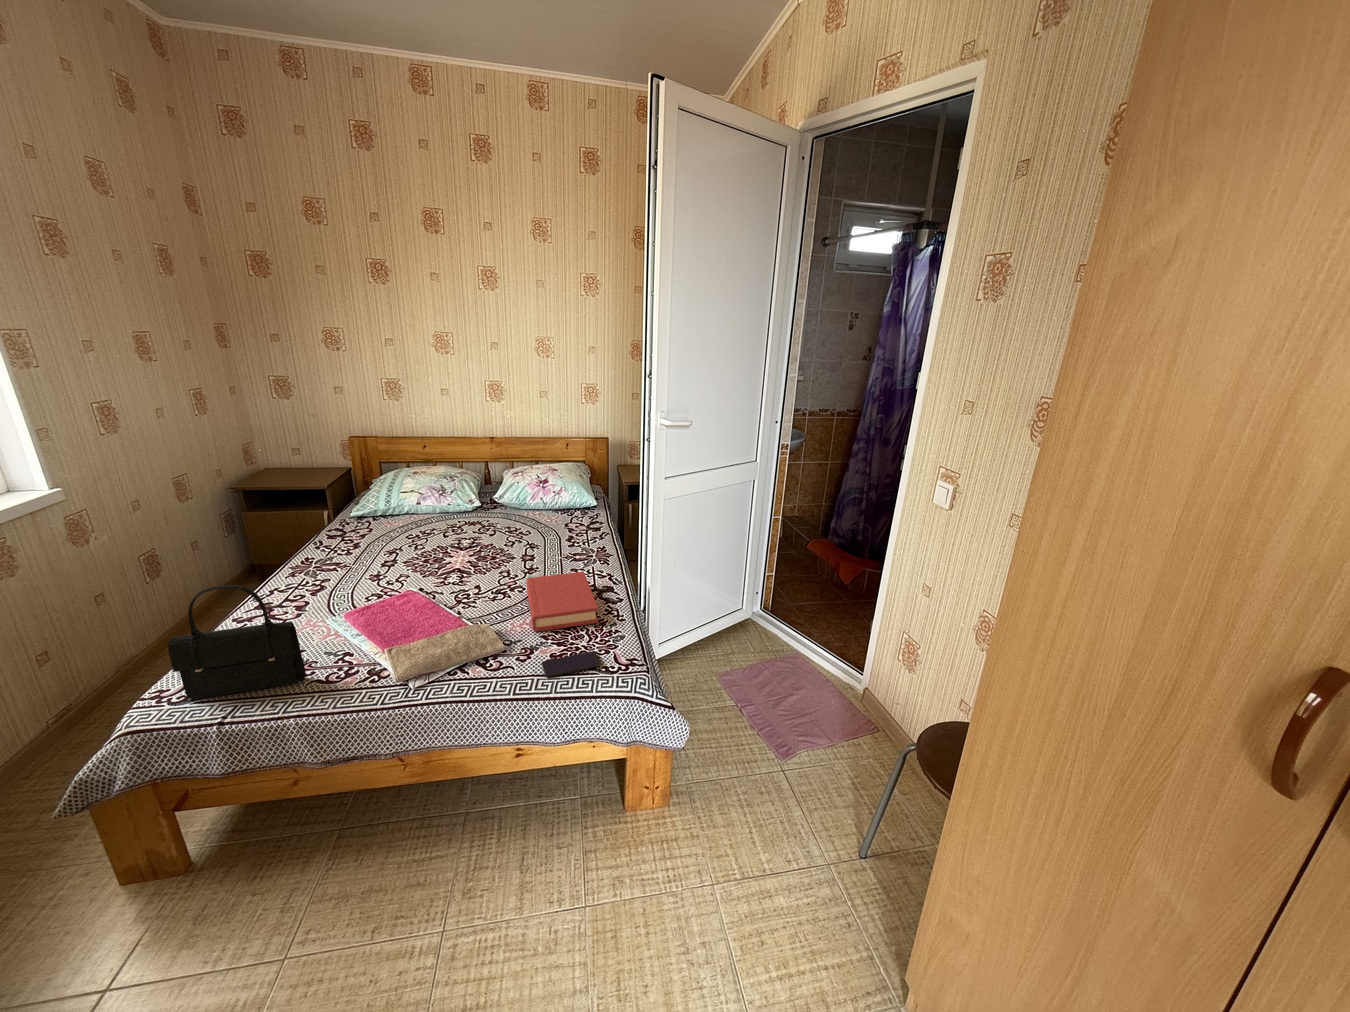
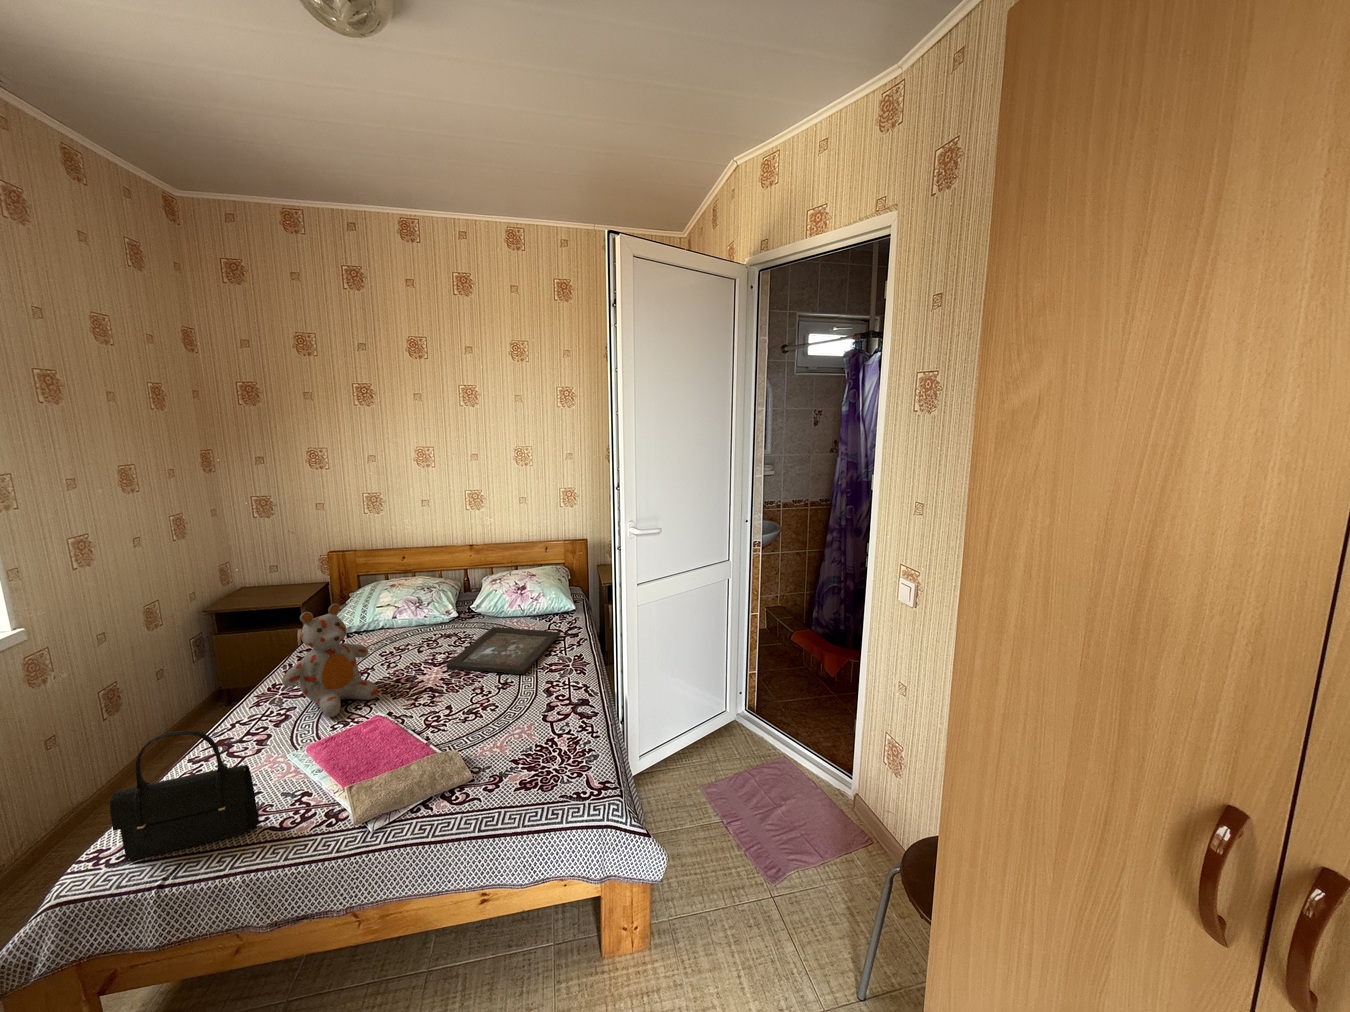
stuffed bear: none [314,482,407,590] -> present [282,604,378,717]
tray: none [471,518,583,562] -> present [446,627,560,674]
hardback book: present [526,572,598,632] -> none [500,684,572,755]
smartphone: present [542,651,601,677] -> none [511,775,572,809]

